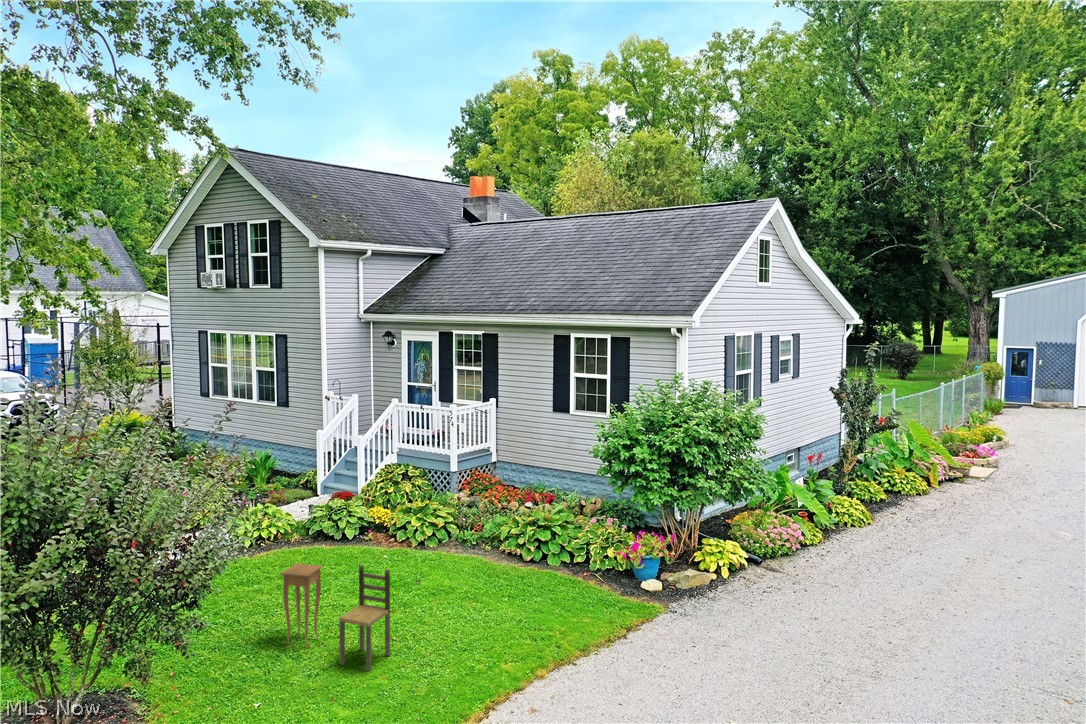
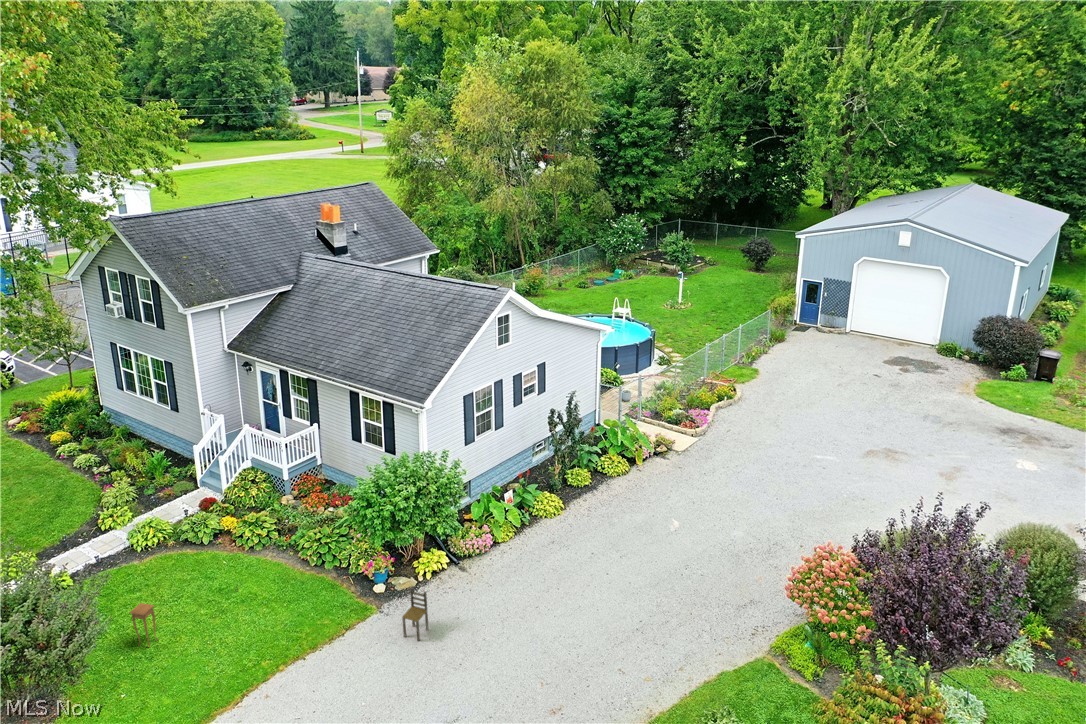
chair: present [339,565,390,671] -> present [402,588,428,641]

